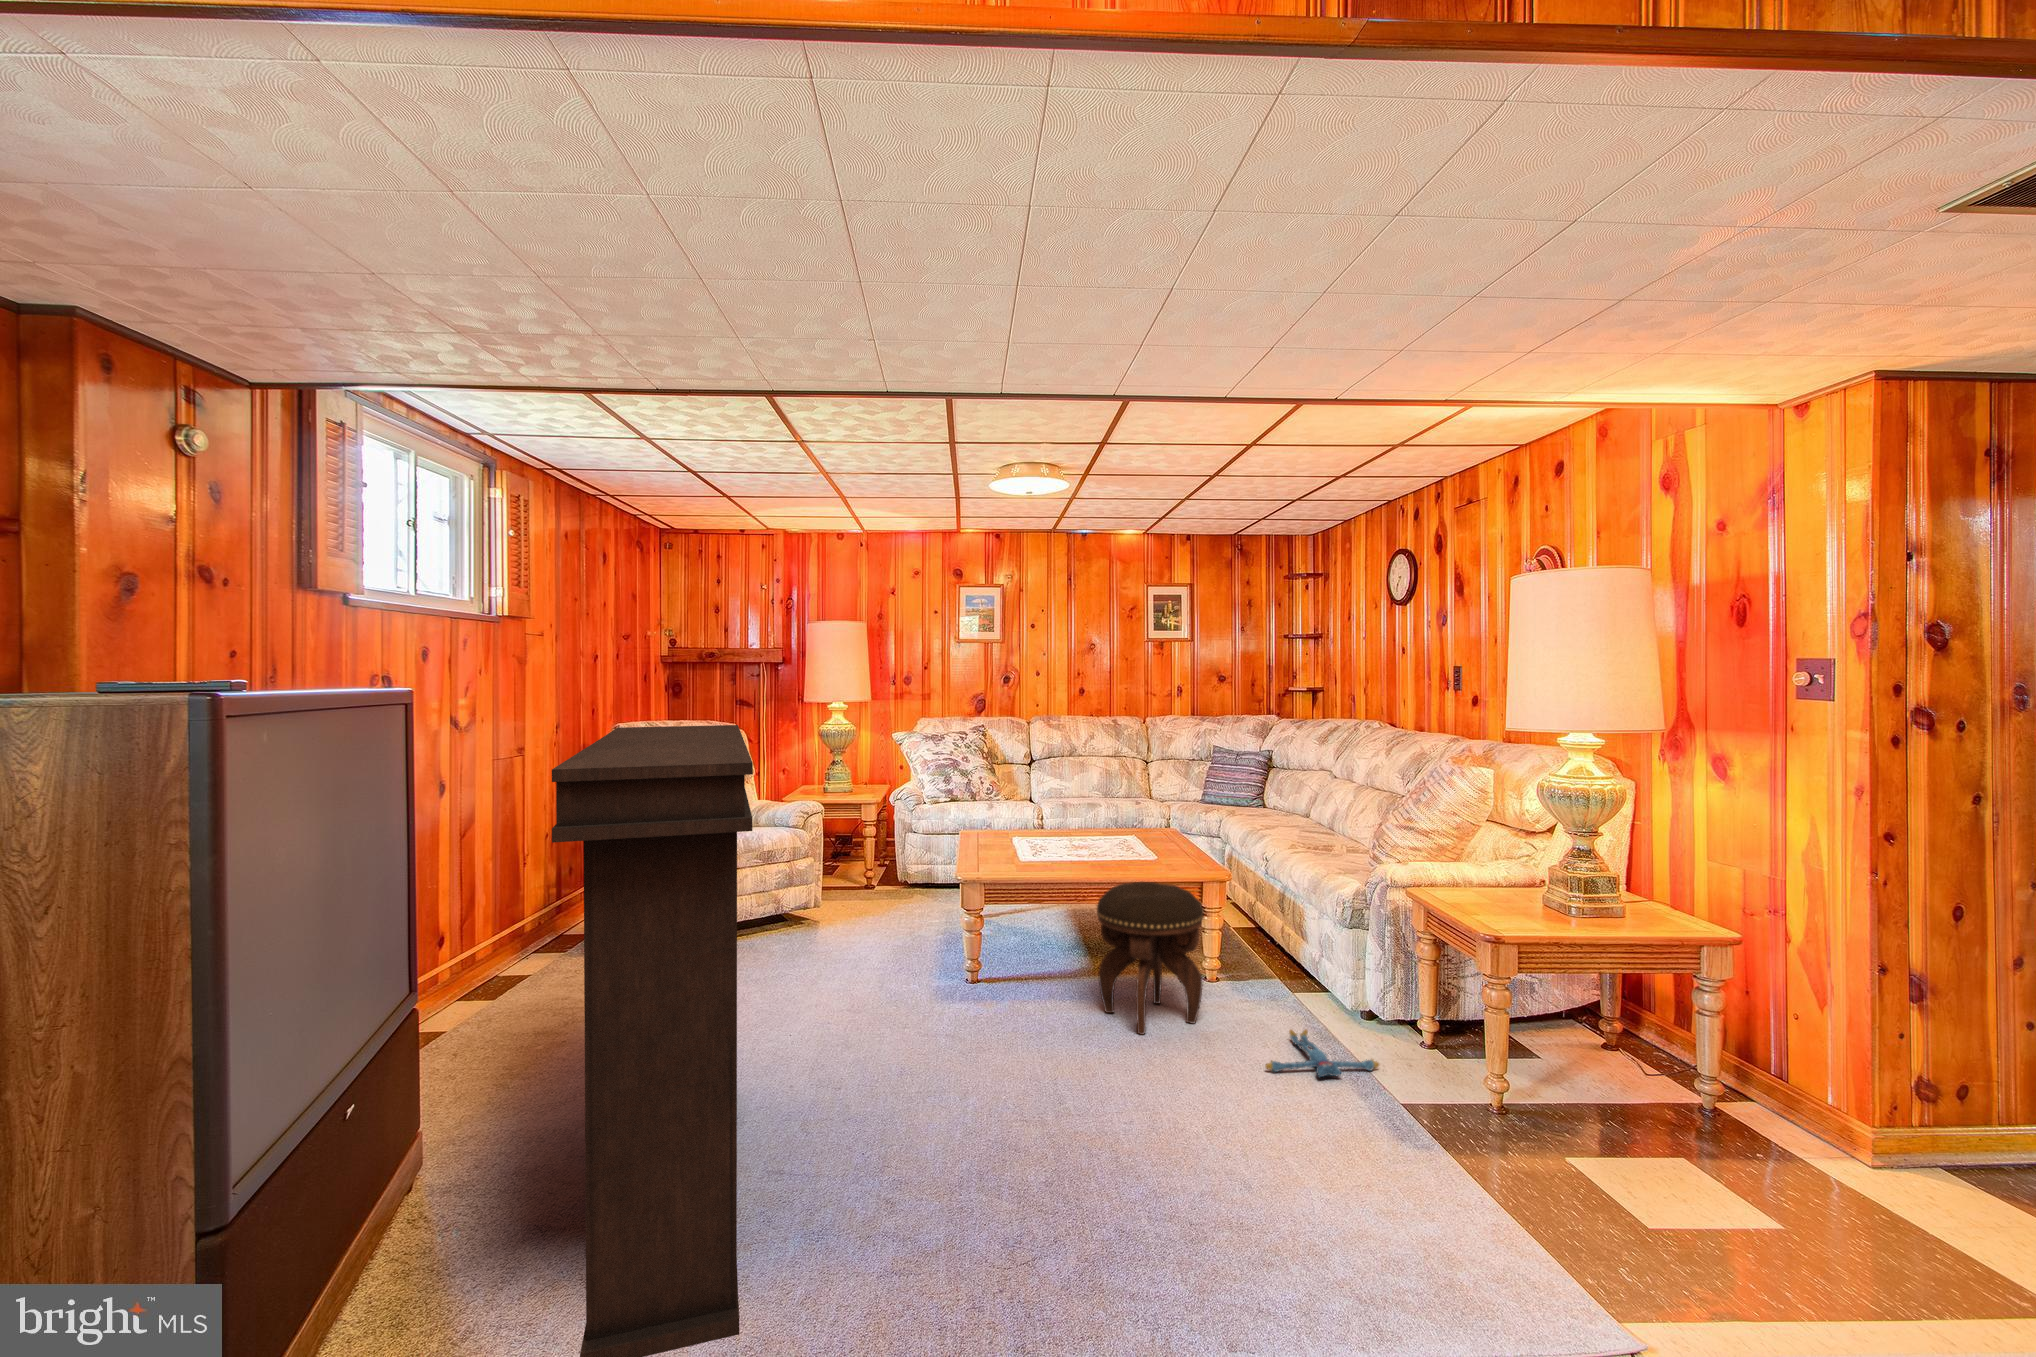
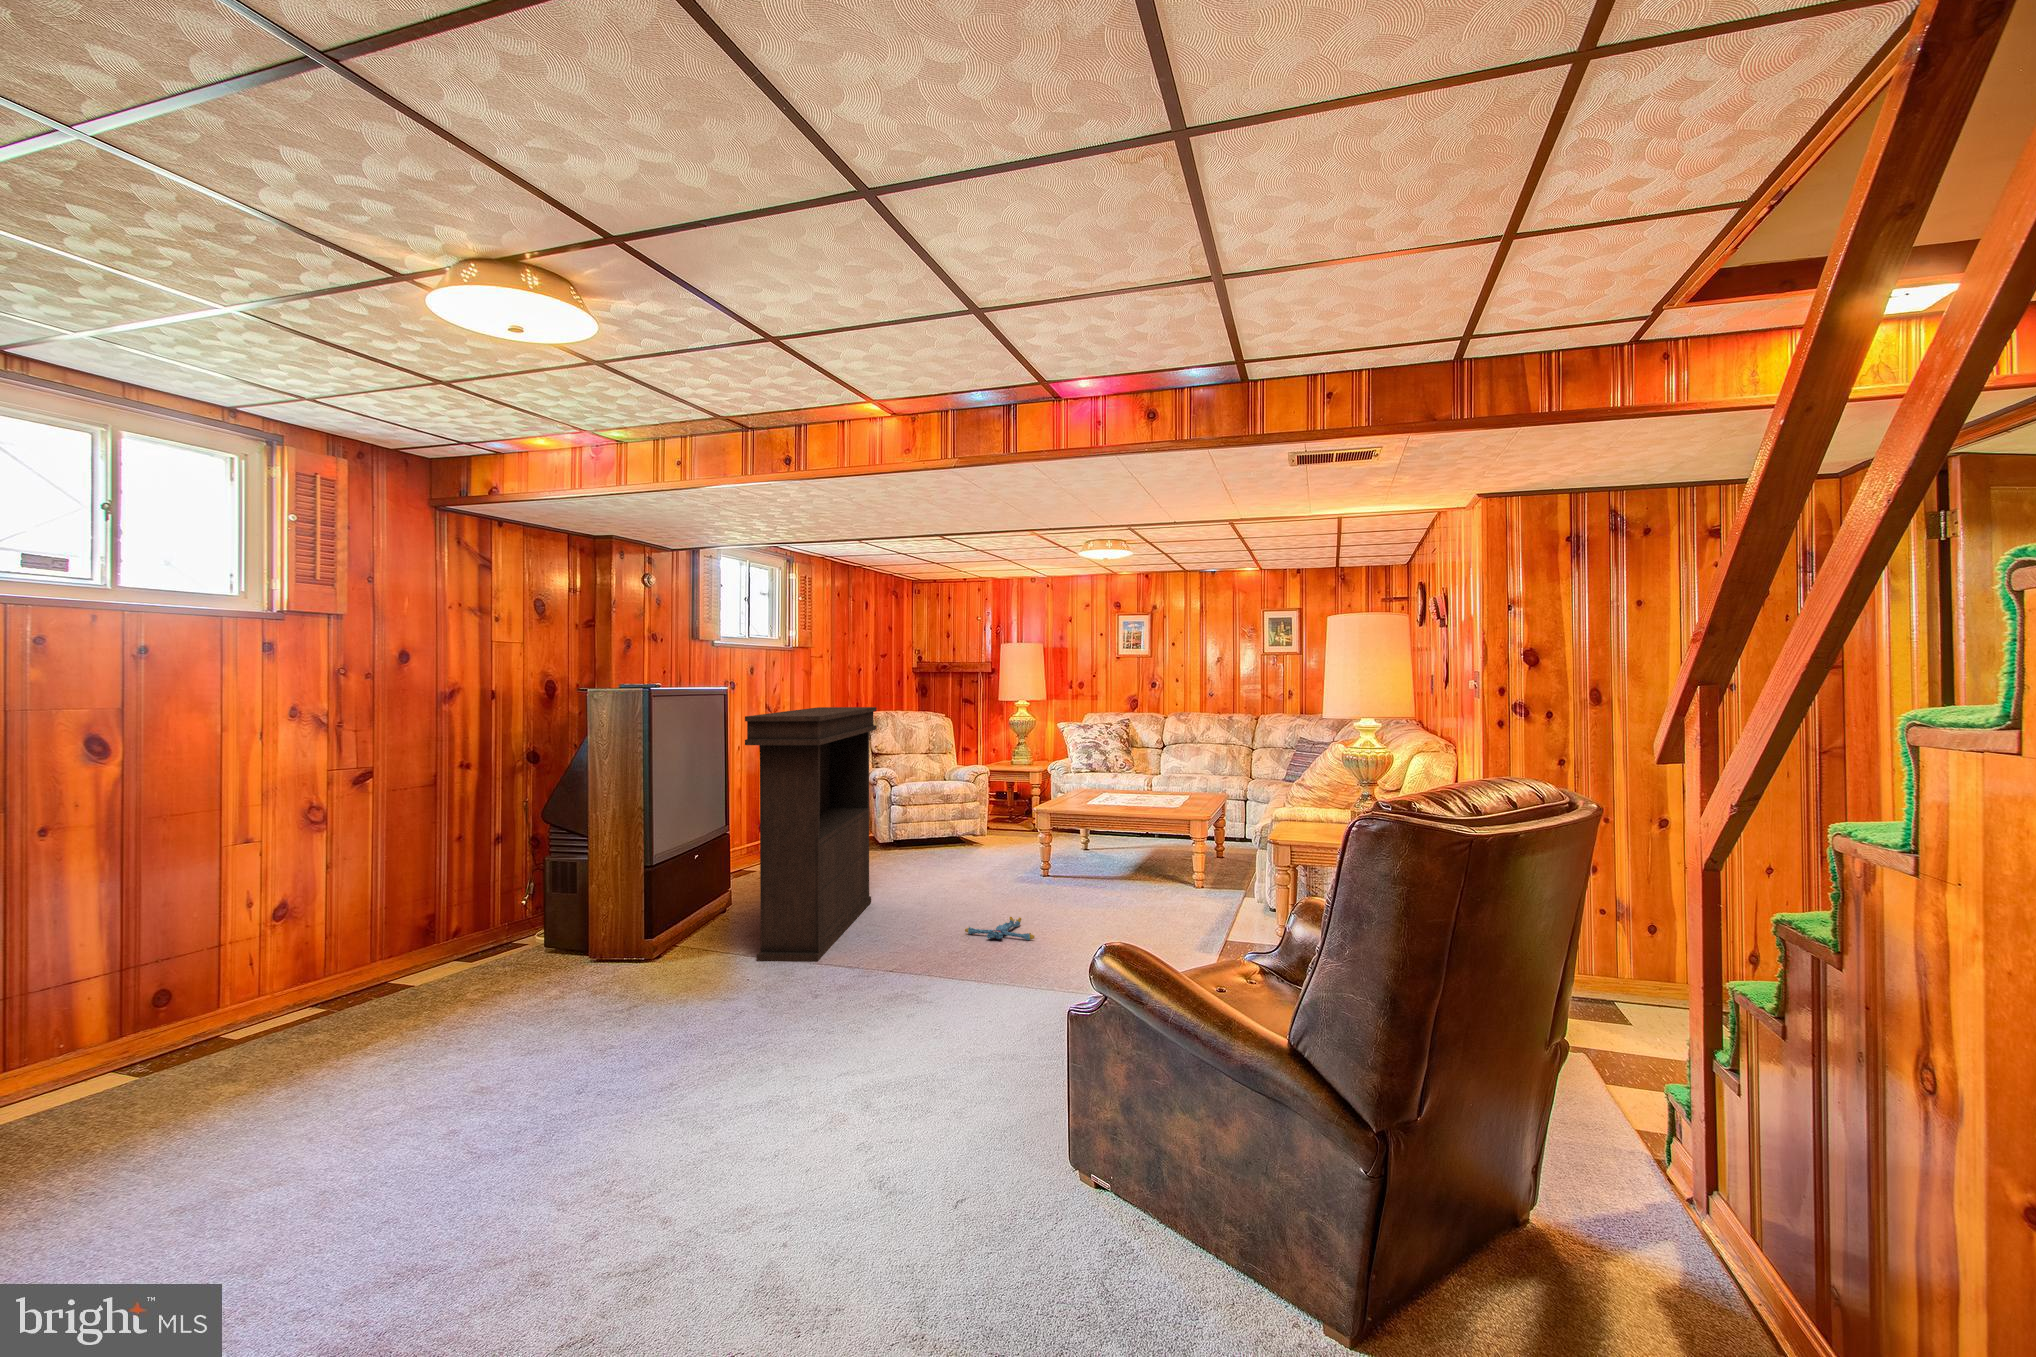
footstool: present [1097,882,1203,1035] -> none [1095,815,1163,906]
plush toy: present [1265,1029,1379,1077] -> present [965,917,1035,940]

